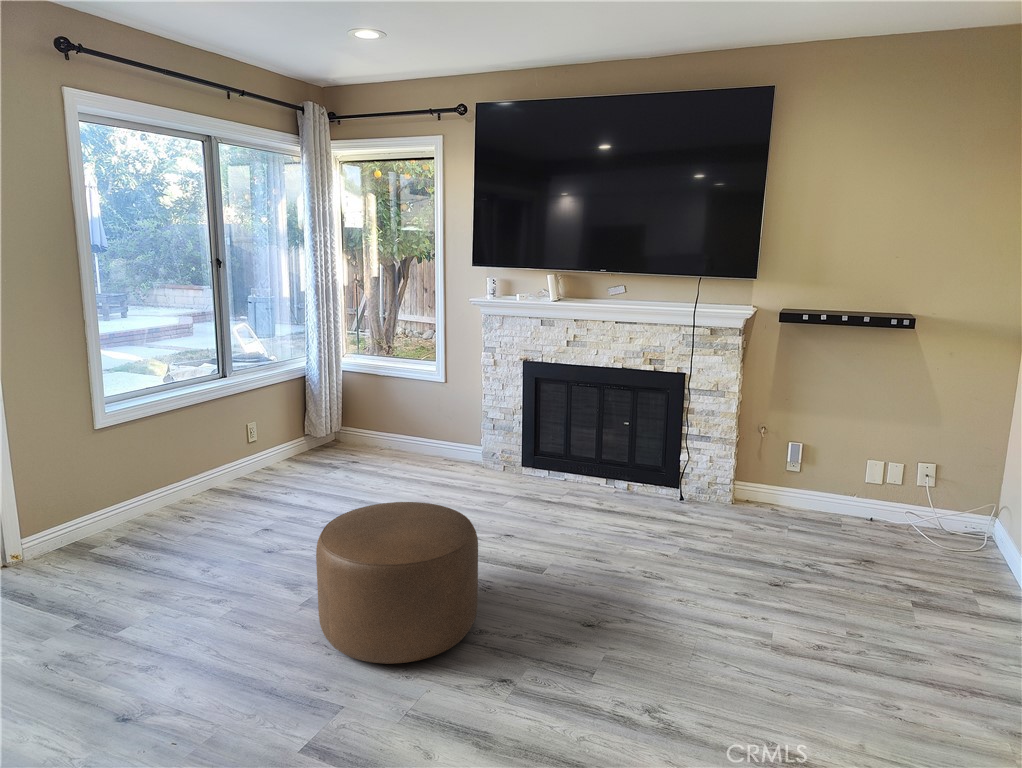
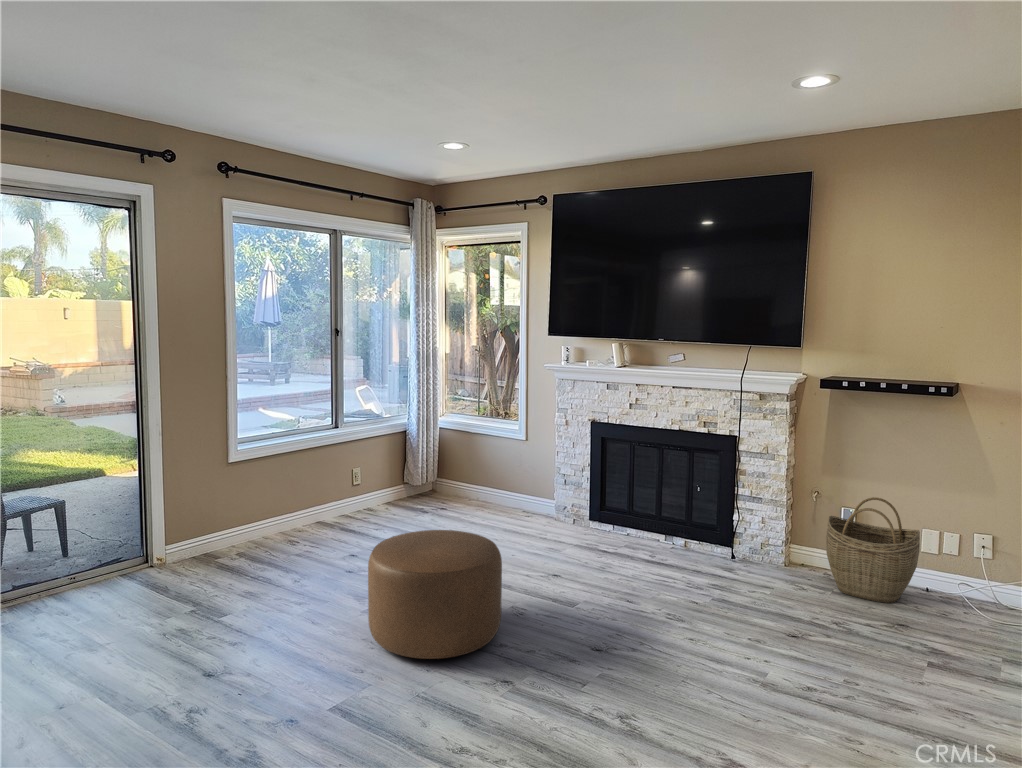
woven basket: none [781,432,874,537] -> present [826,497,920,603]

